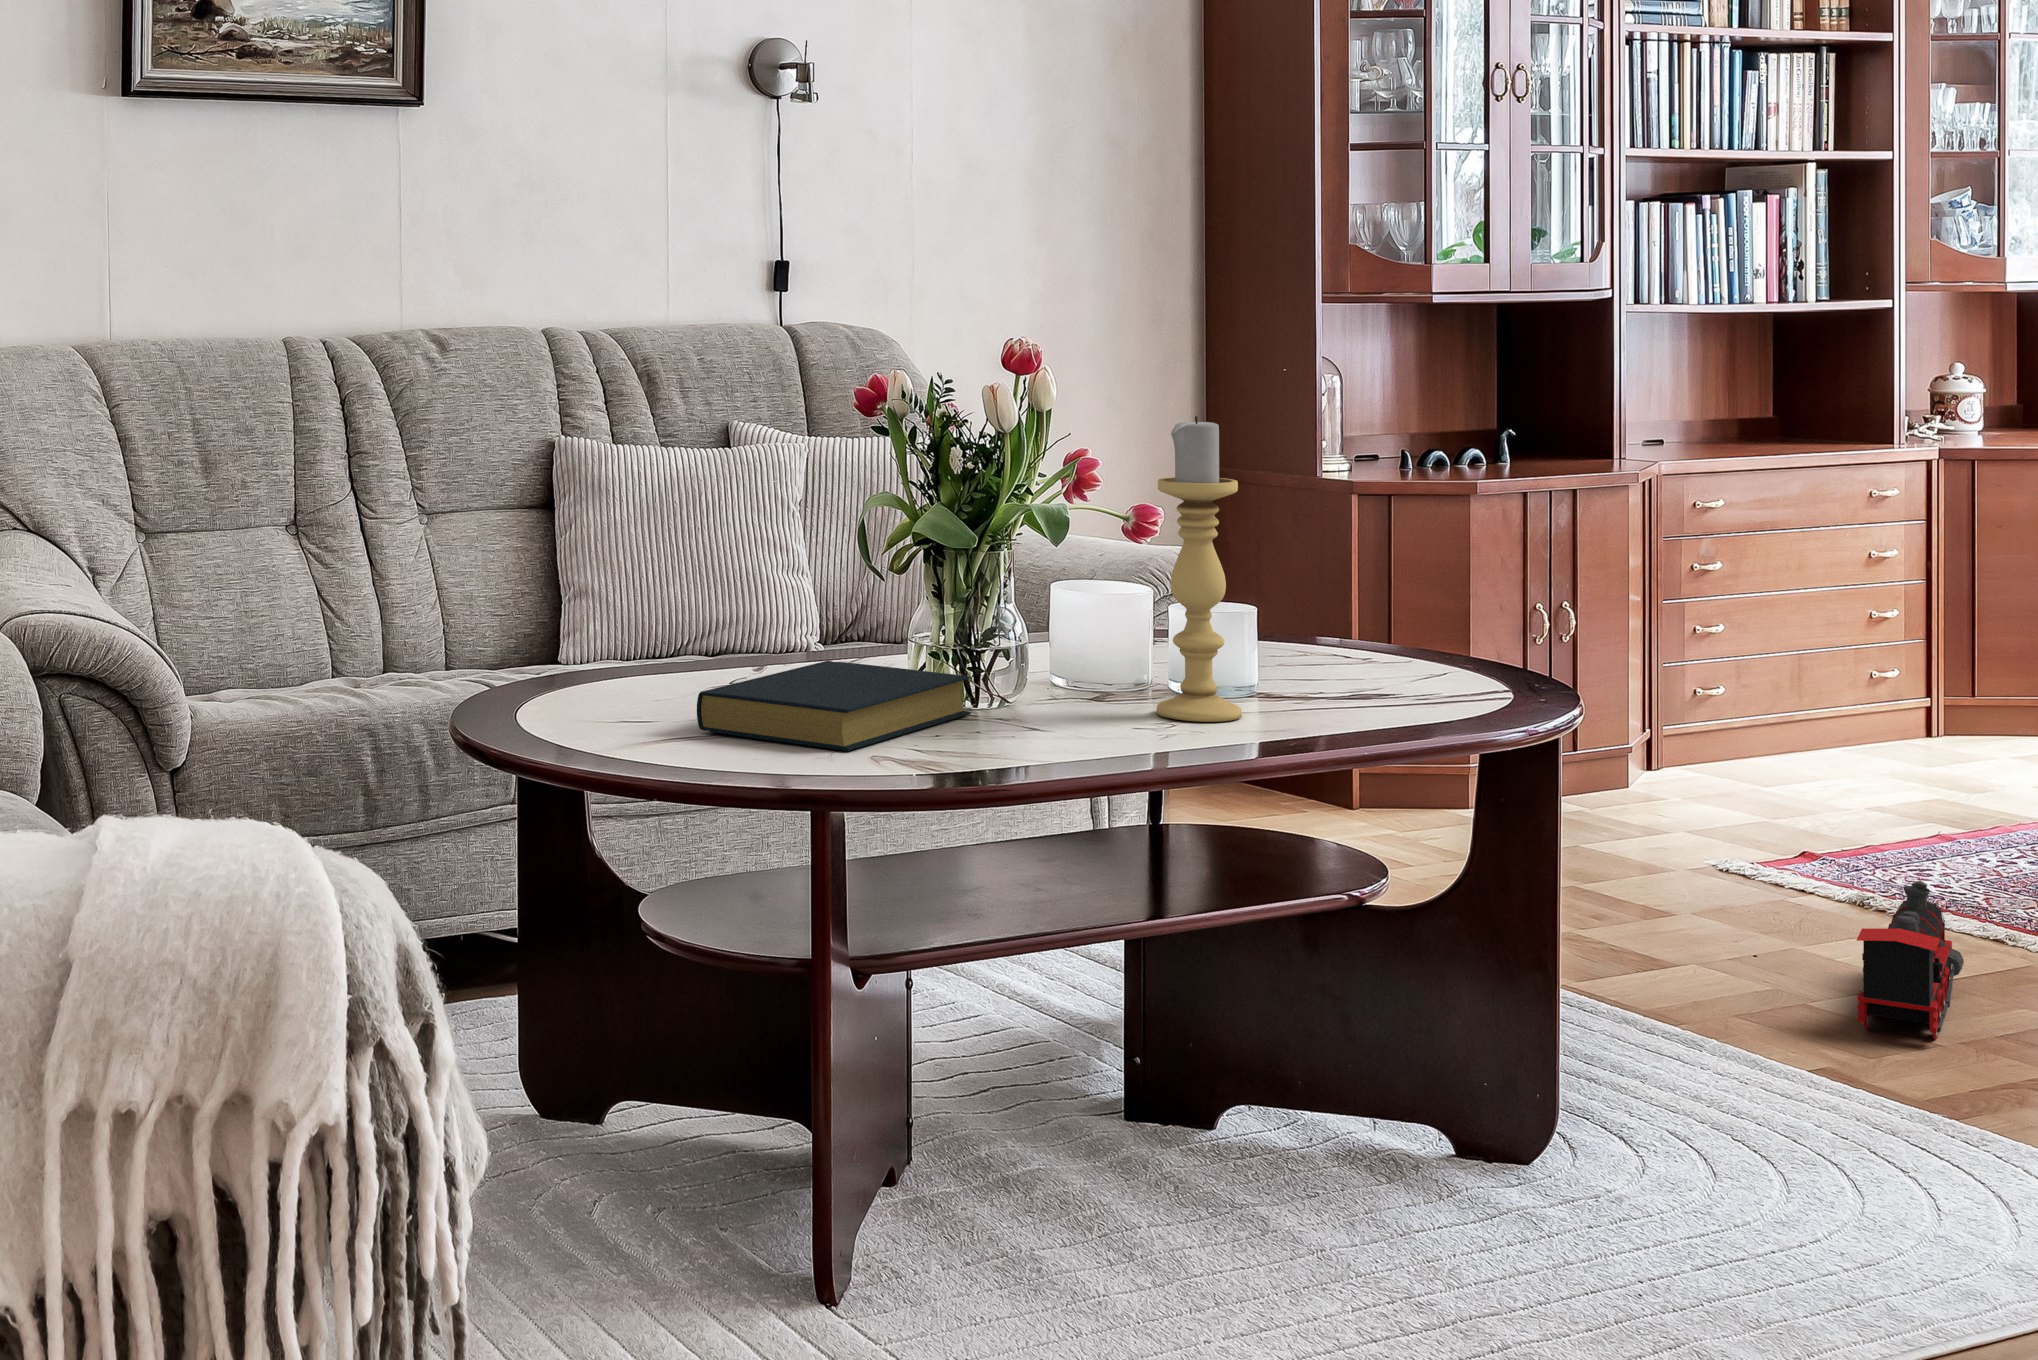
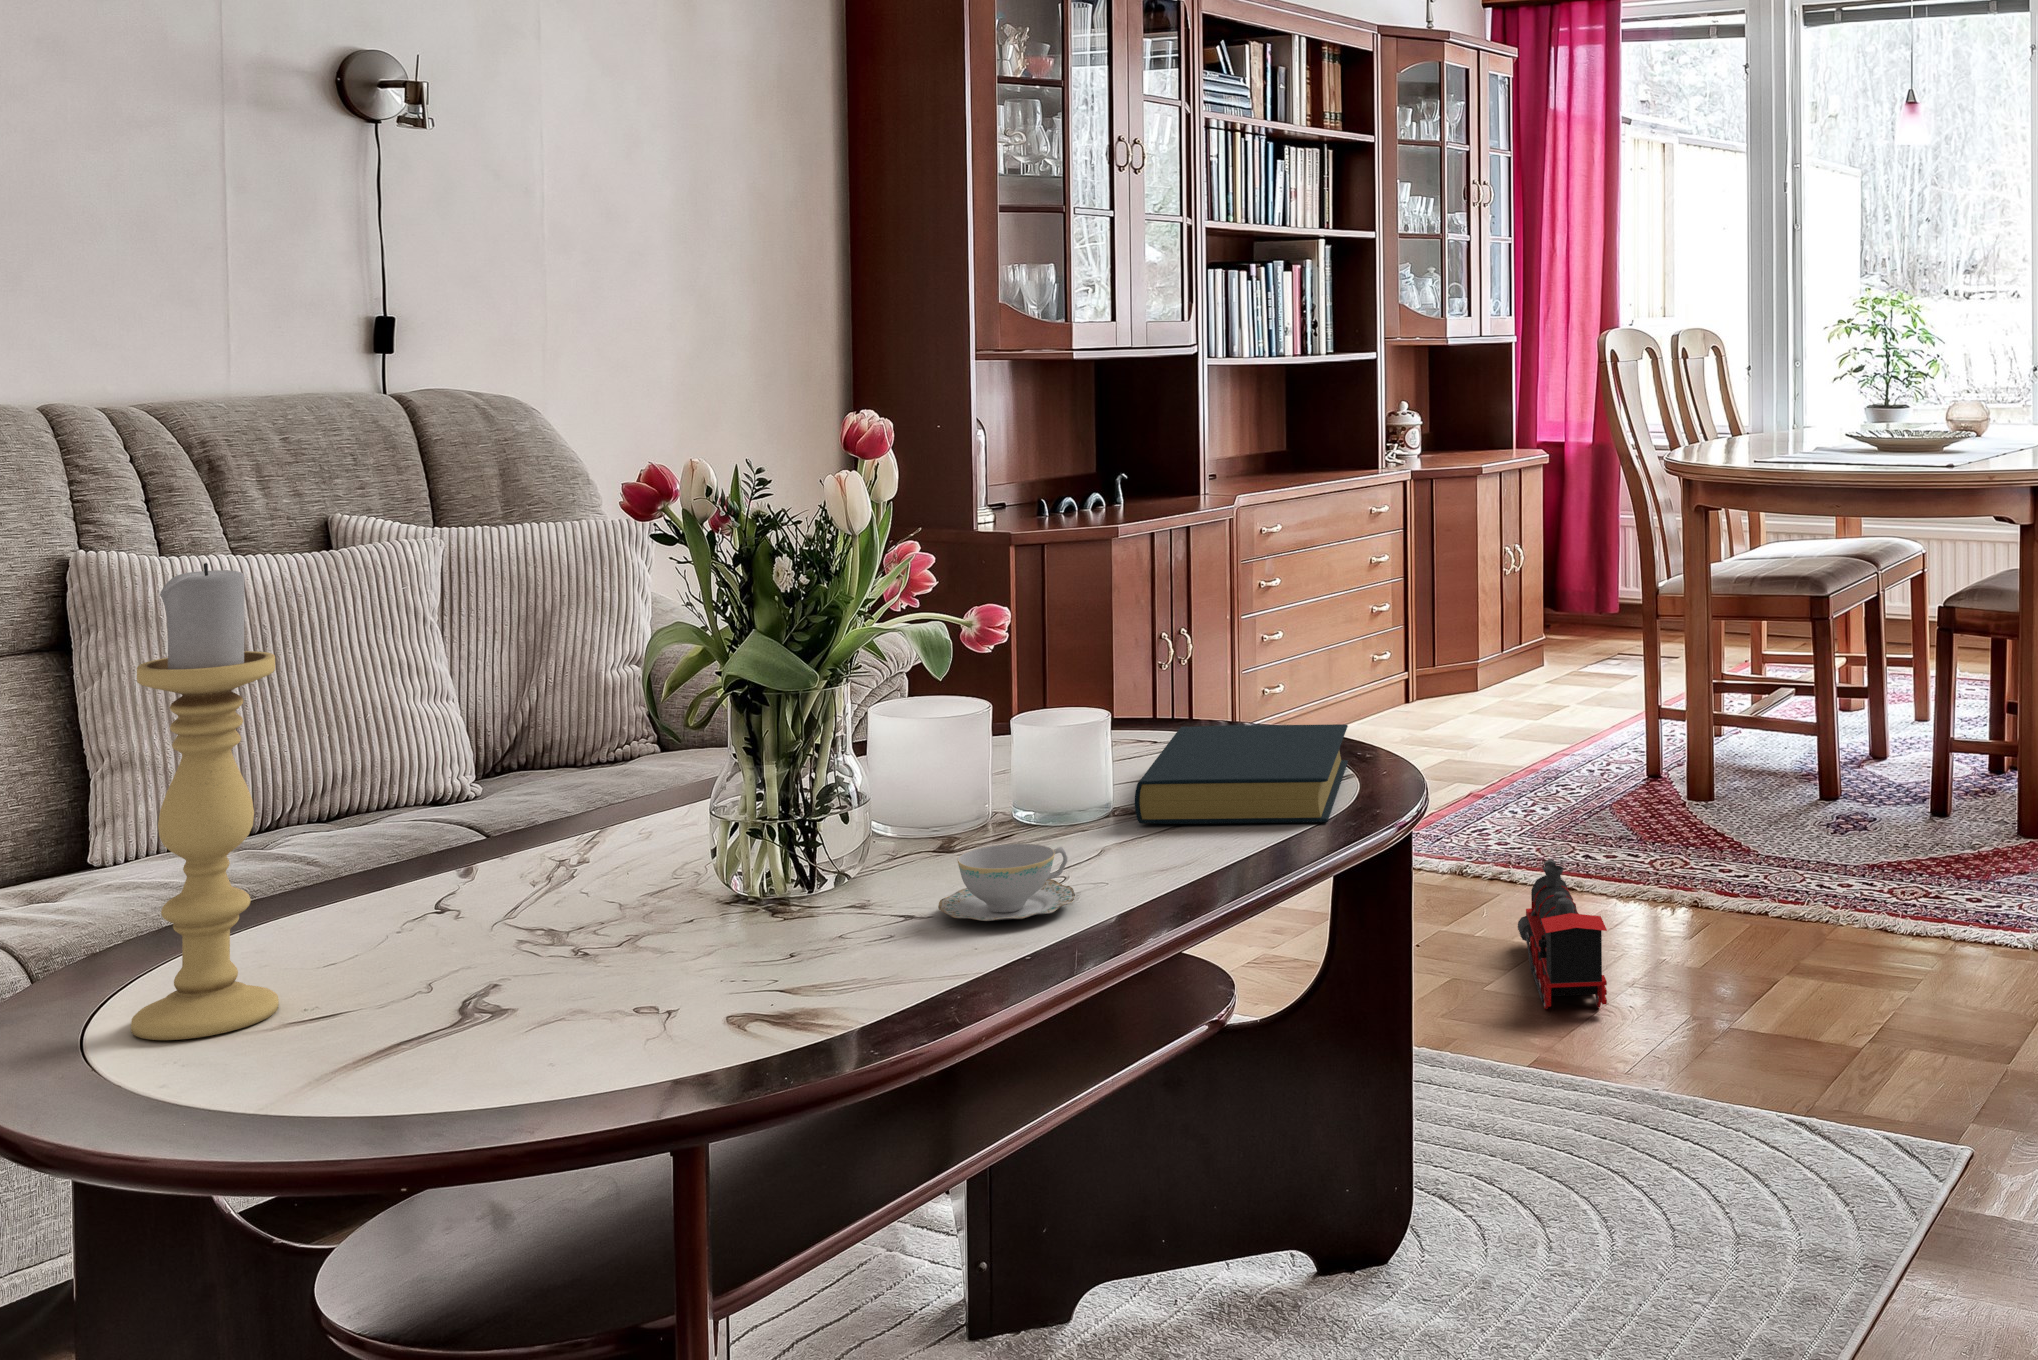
candle holder: present [1157,416,1242,722] -> present [131,563,279,1040]
hardback book: present [697,661,971,751] -> present [1135,724,1348,824]
teacup: none [1043,687,1153,740] -> present [938,844,1075,921]

